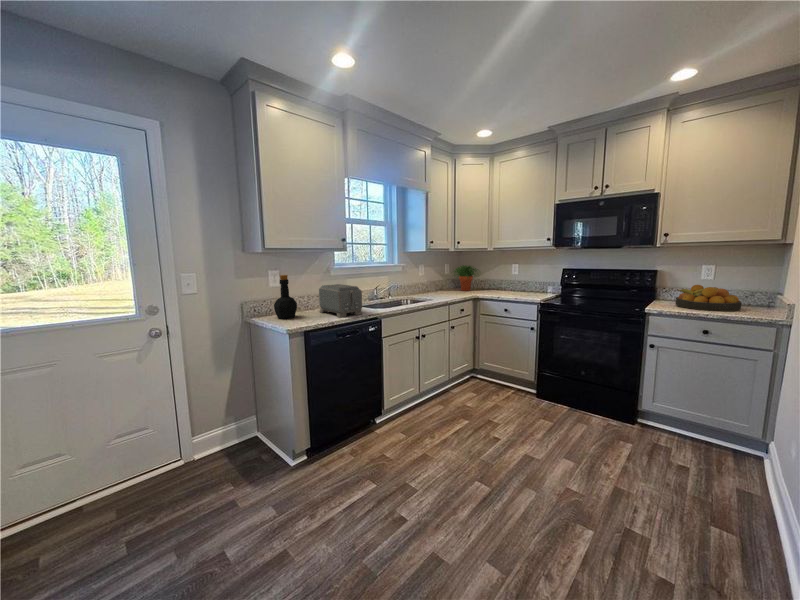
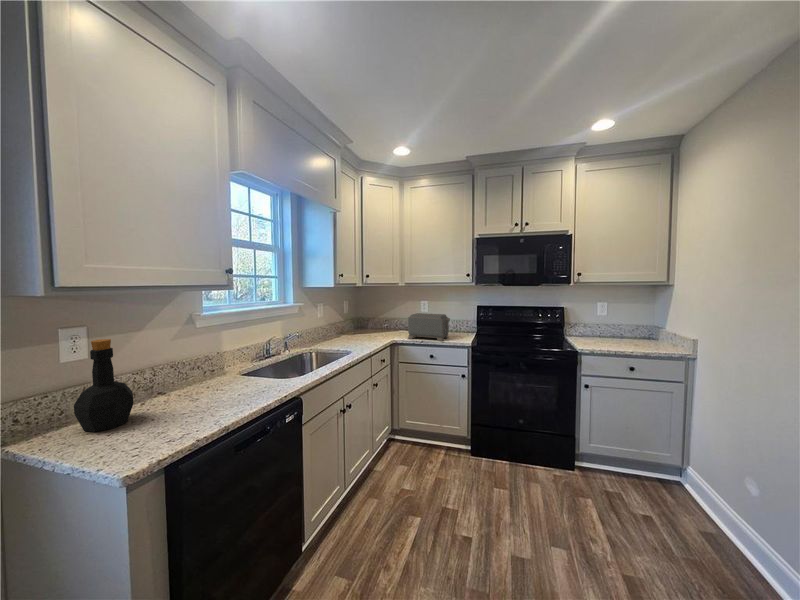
potted plant: present [454,265,478,291] -> none [355,302,391,333]
toaster: present [319,284,362,318] -> present [408,313,450,341]
fruit bowl: present [676,285,742,311] -> none [590,321,645,347]

